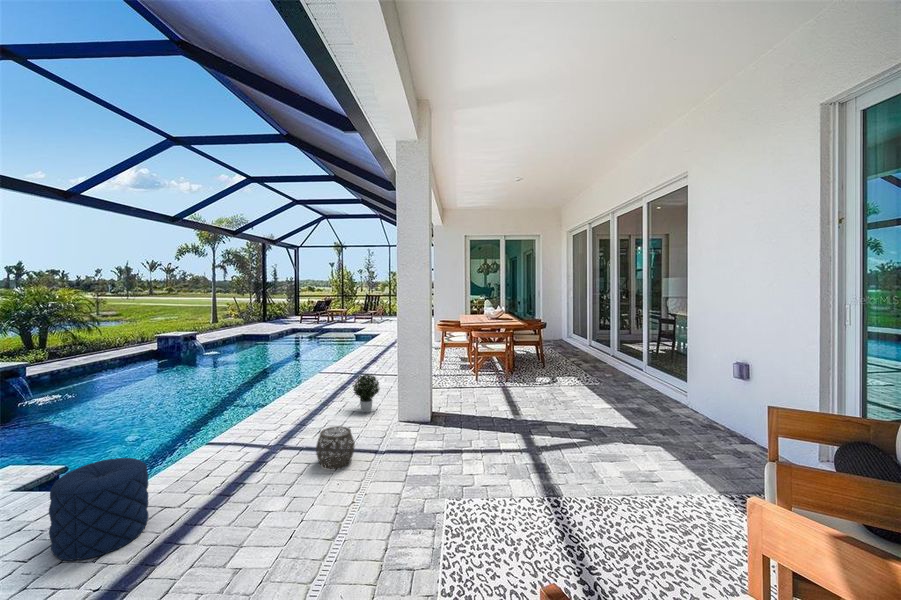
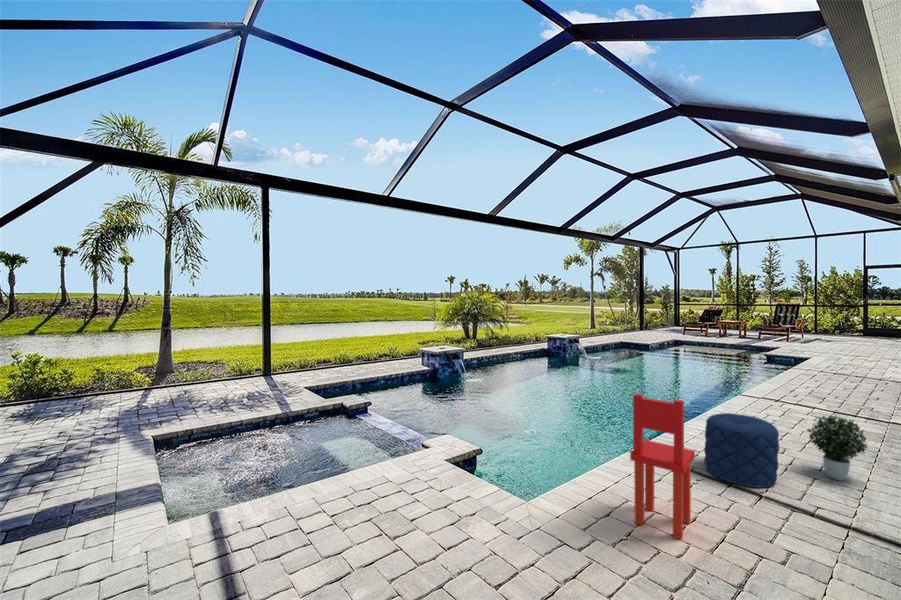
chair: none [225,381,274,480] -> present [630,394,695,540]
woven basket: present [316,426,354,468] -> none [768,495,851,576]
pouf: present [49,458,149,561] -> present [704,413,779,488]

